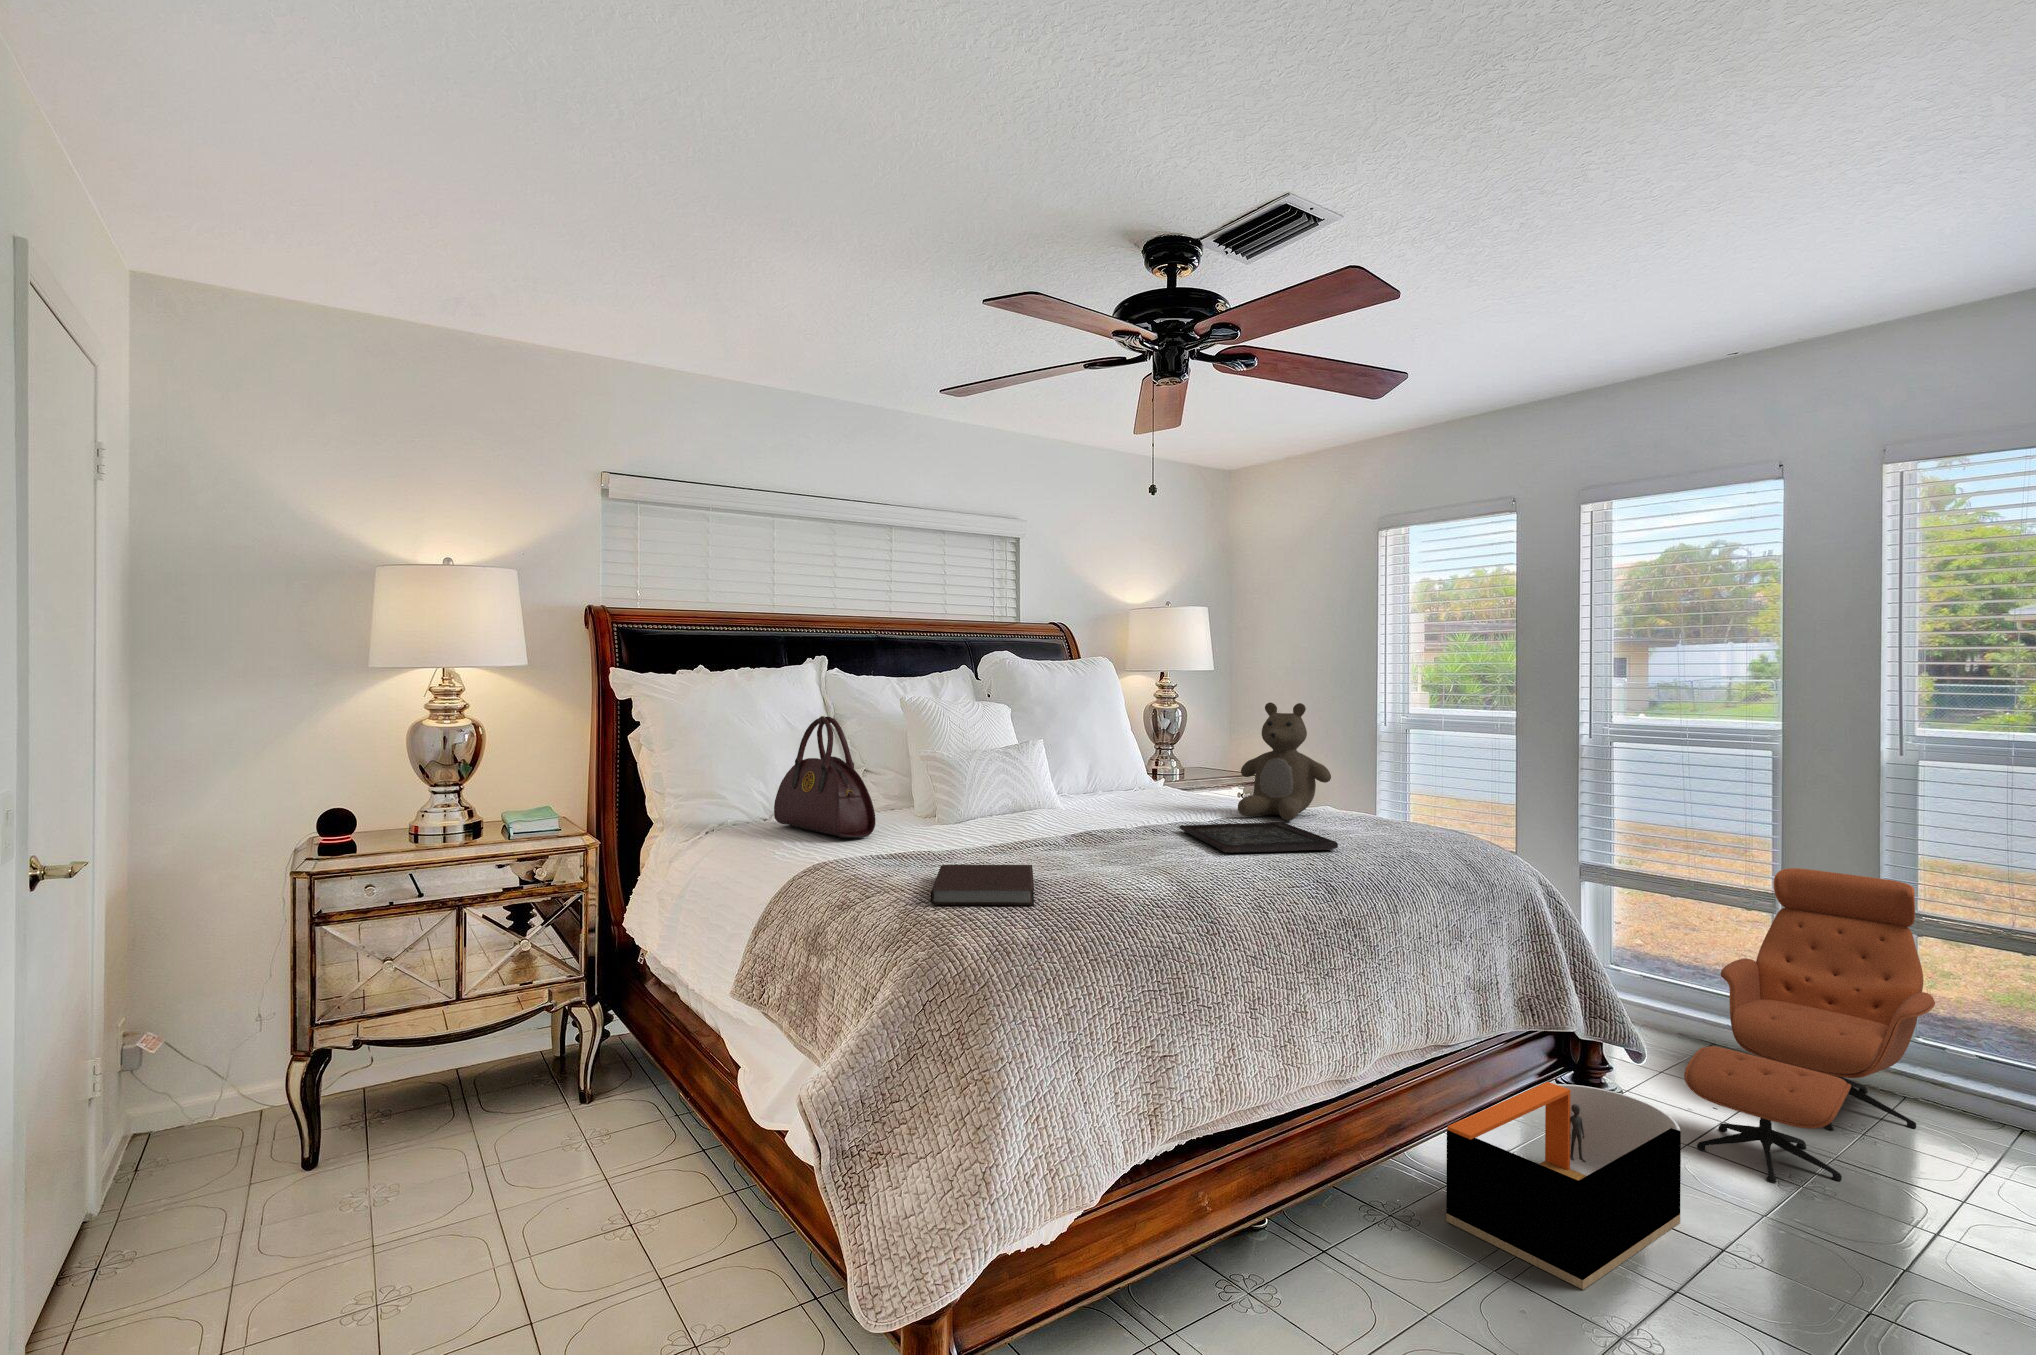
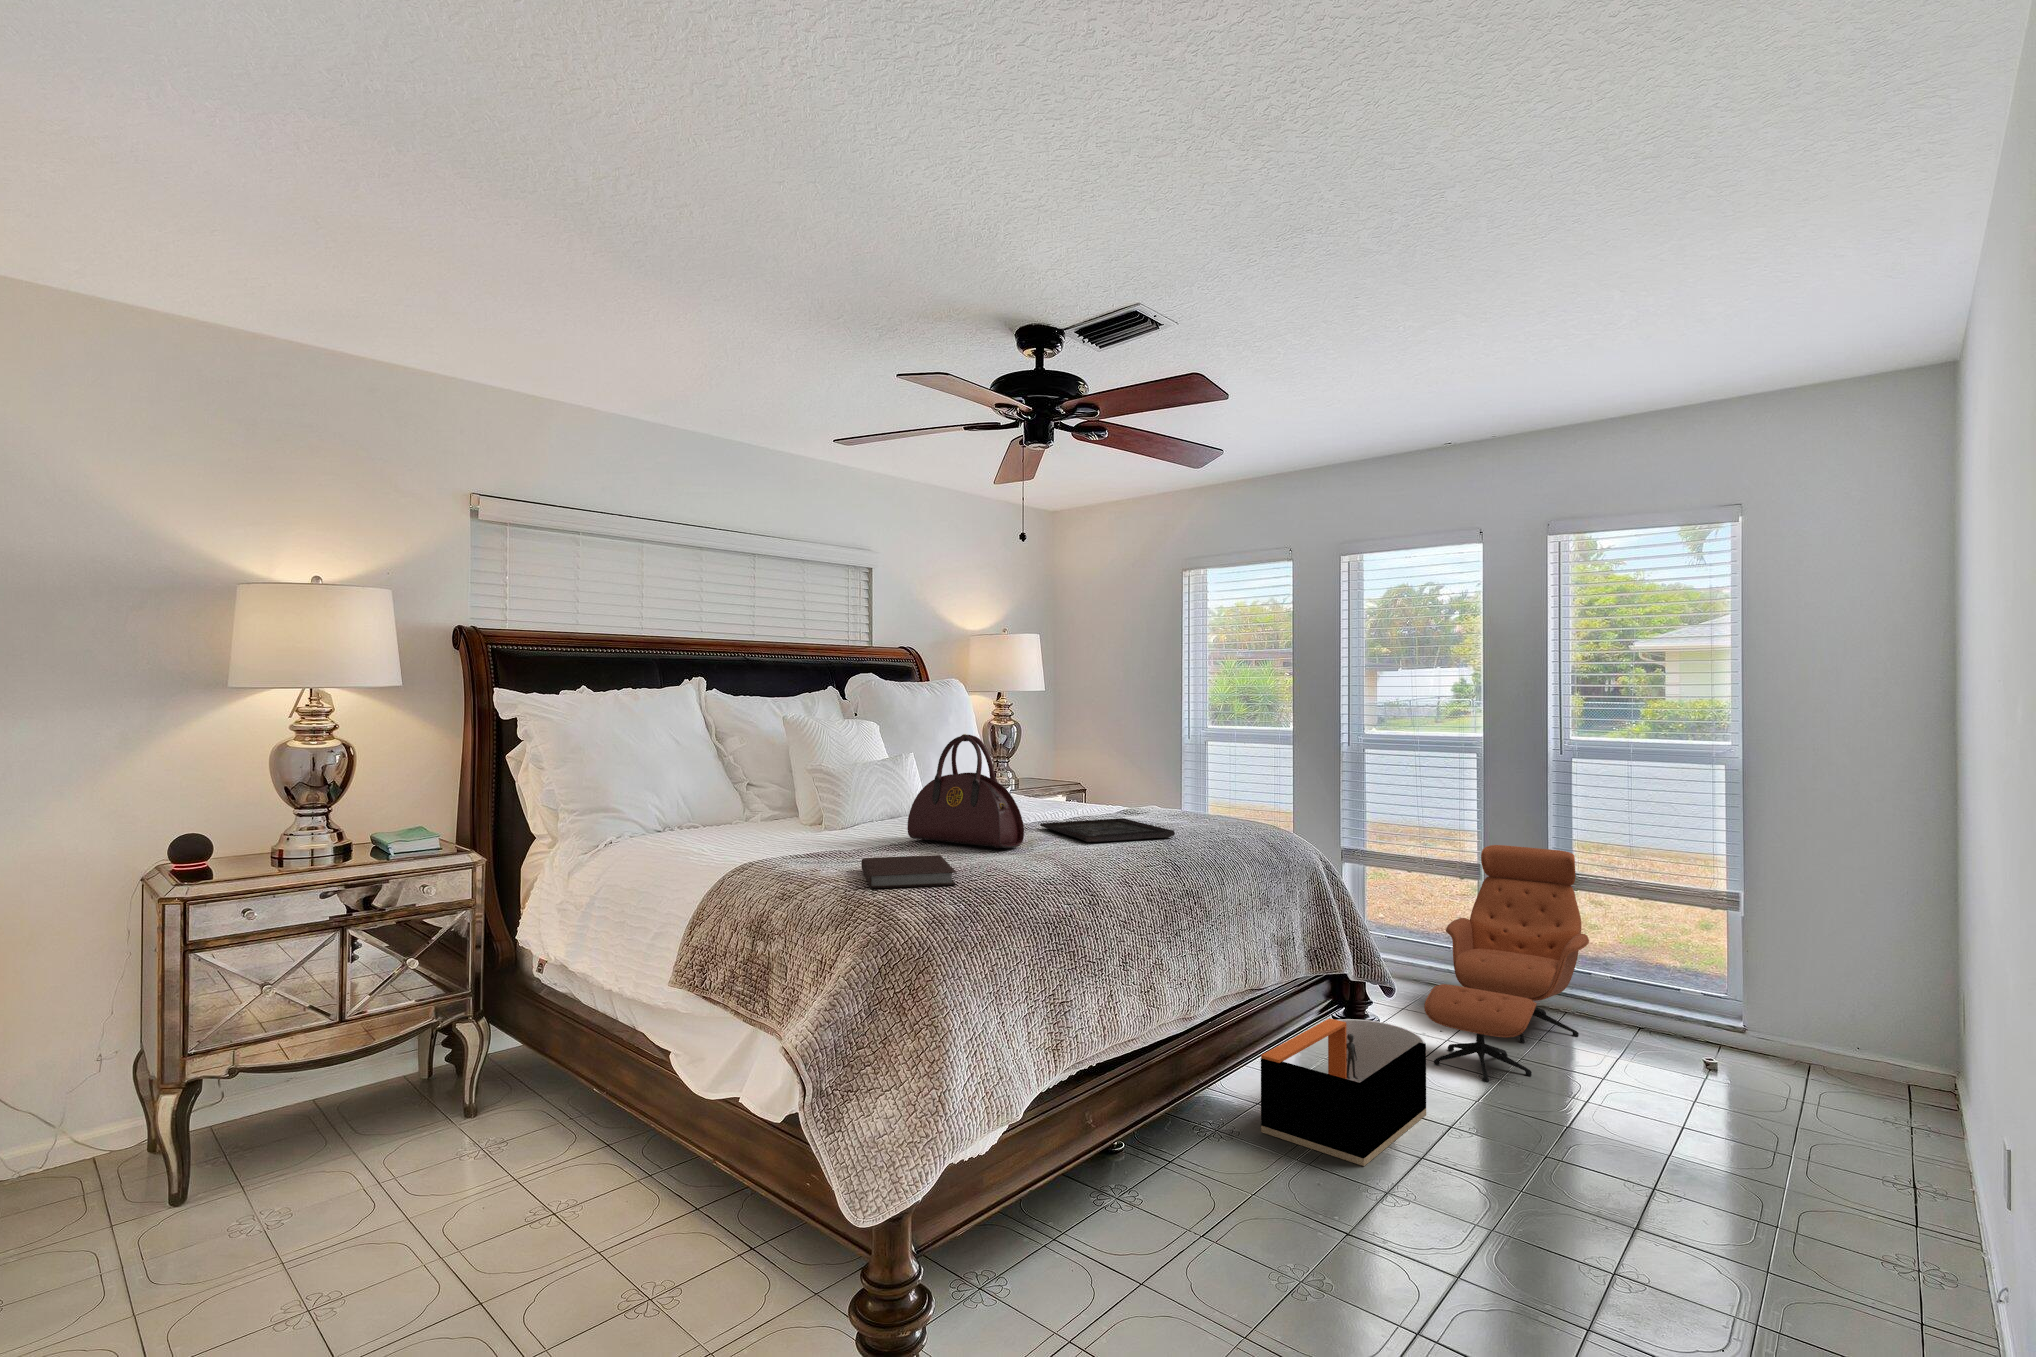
teddy bear: present [1238,702,1331,821] -> none [1082,718,1158,818]
handbag: present [774,716,876,838] -> present [907,734,1024,848]

